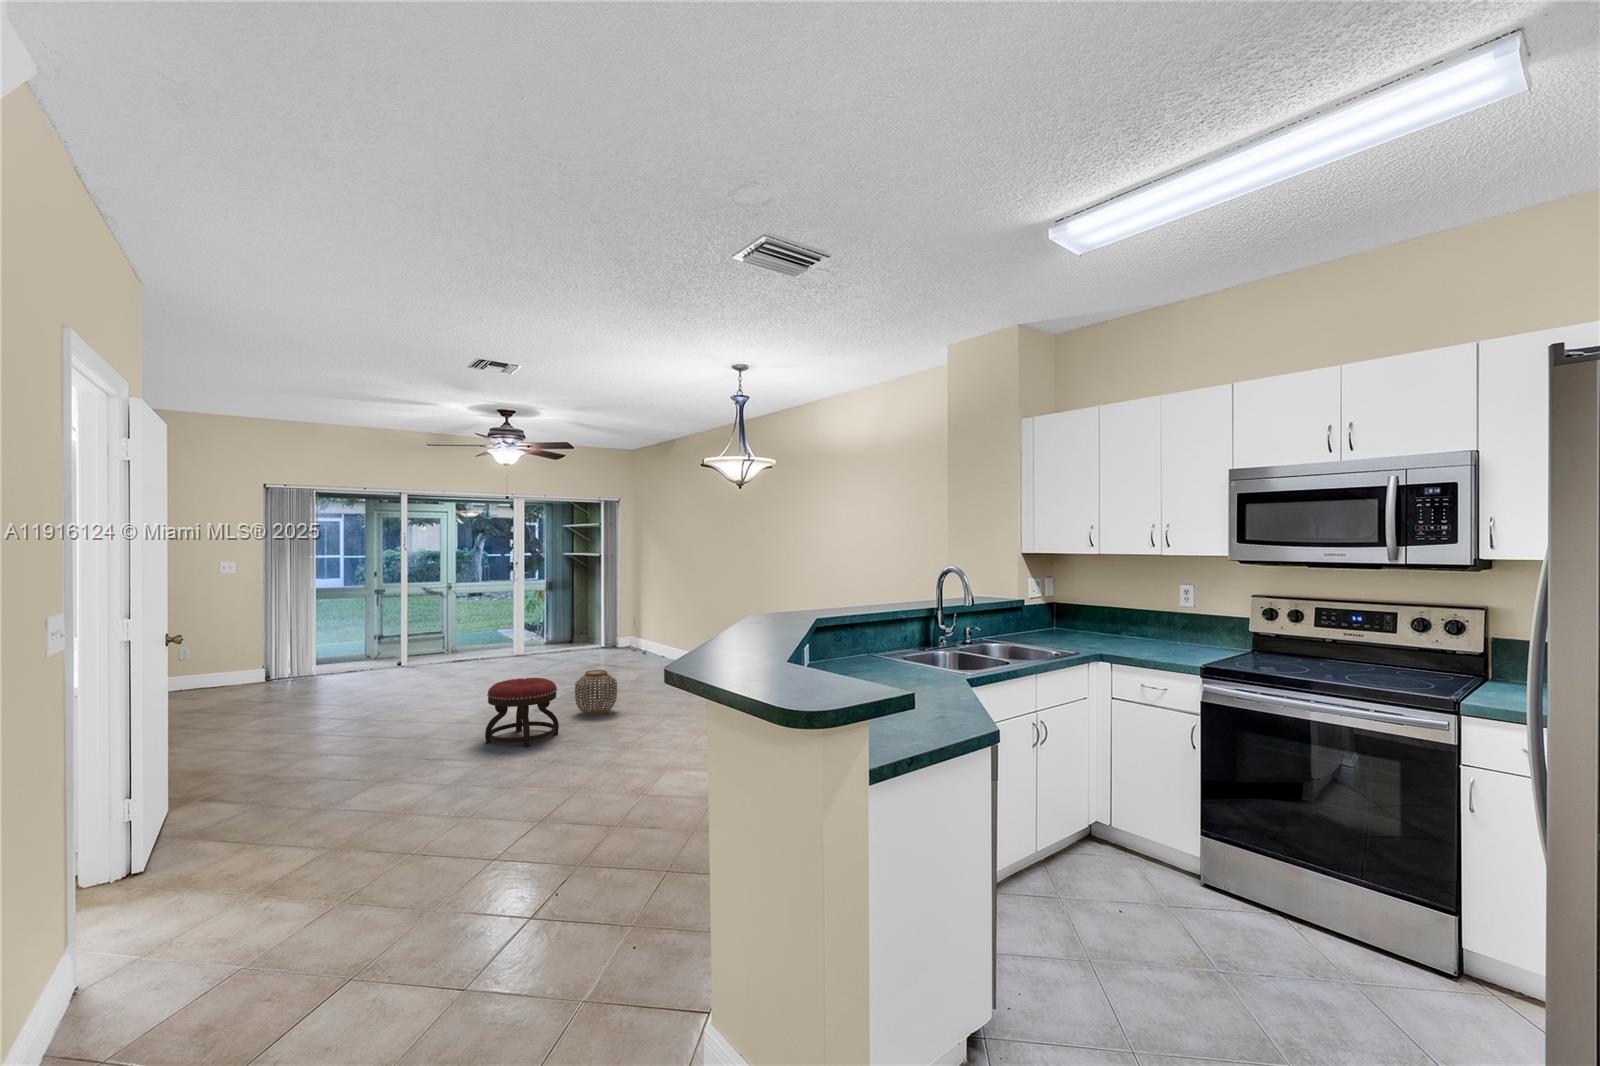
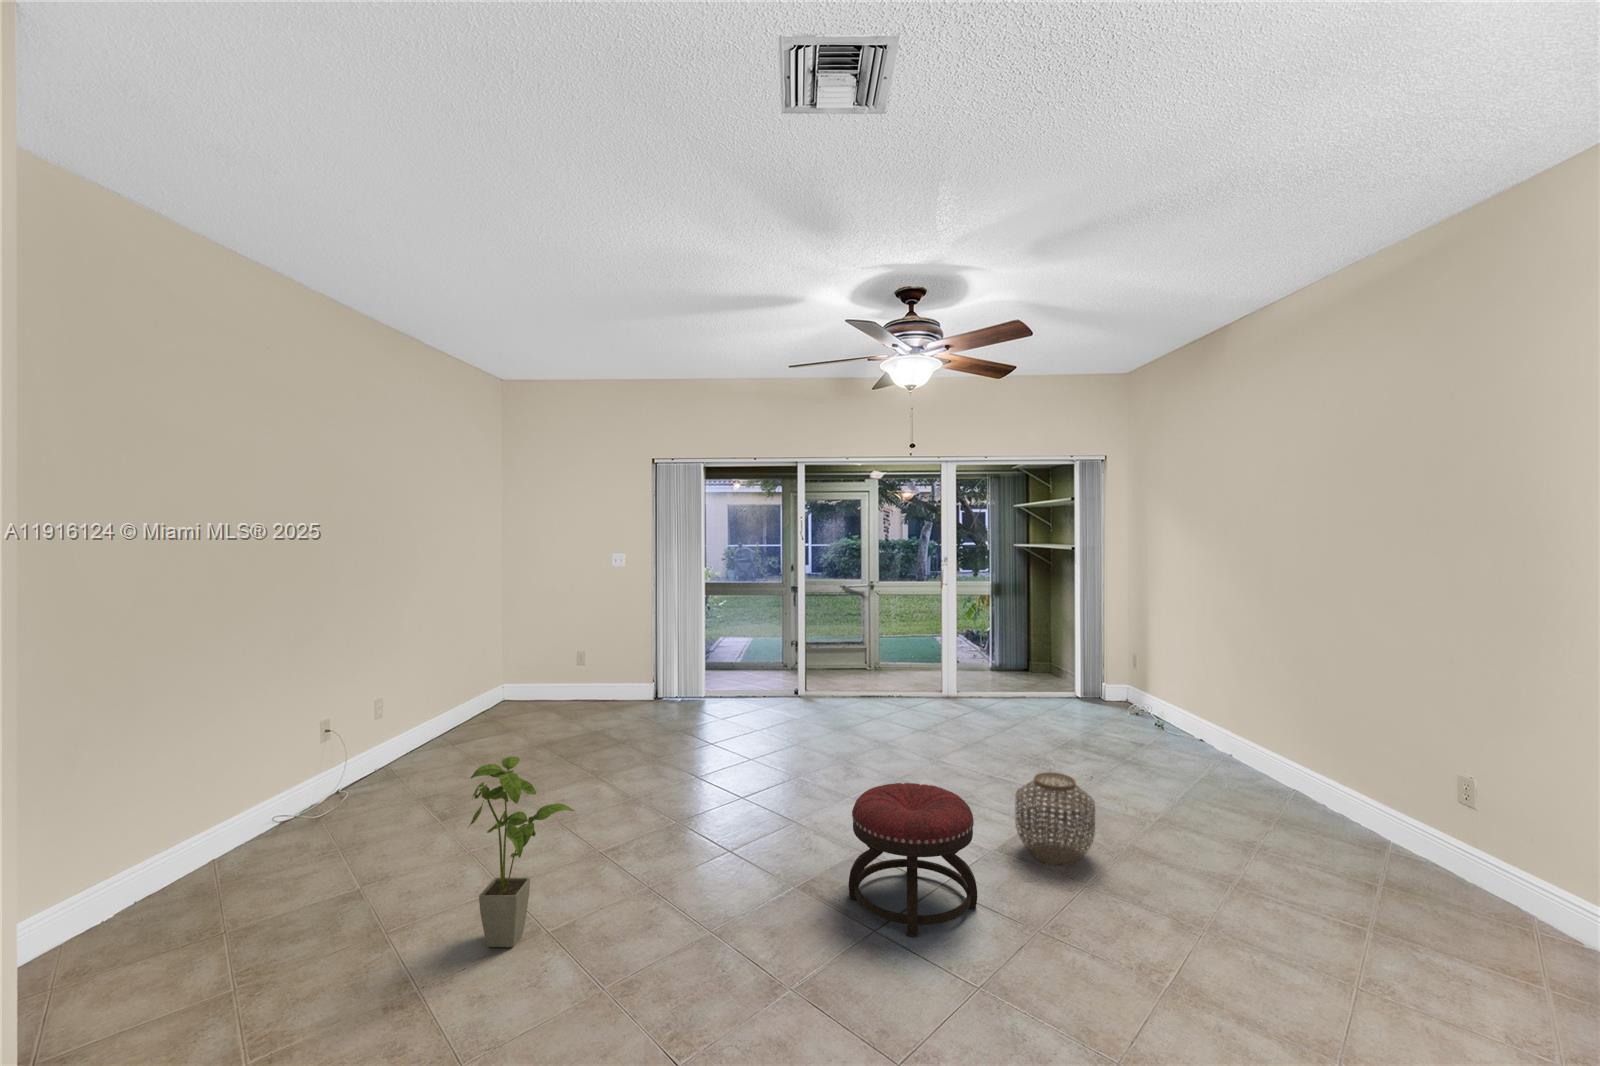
house plant: none [235,676,313,797] -> present [468,756,575,947]

